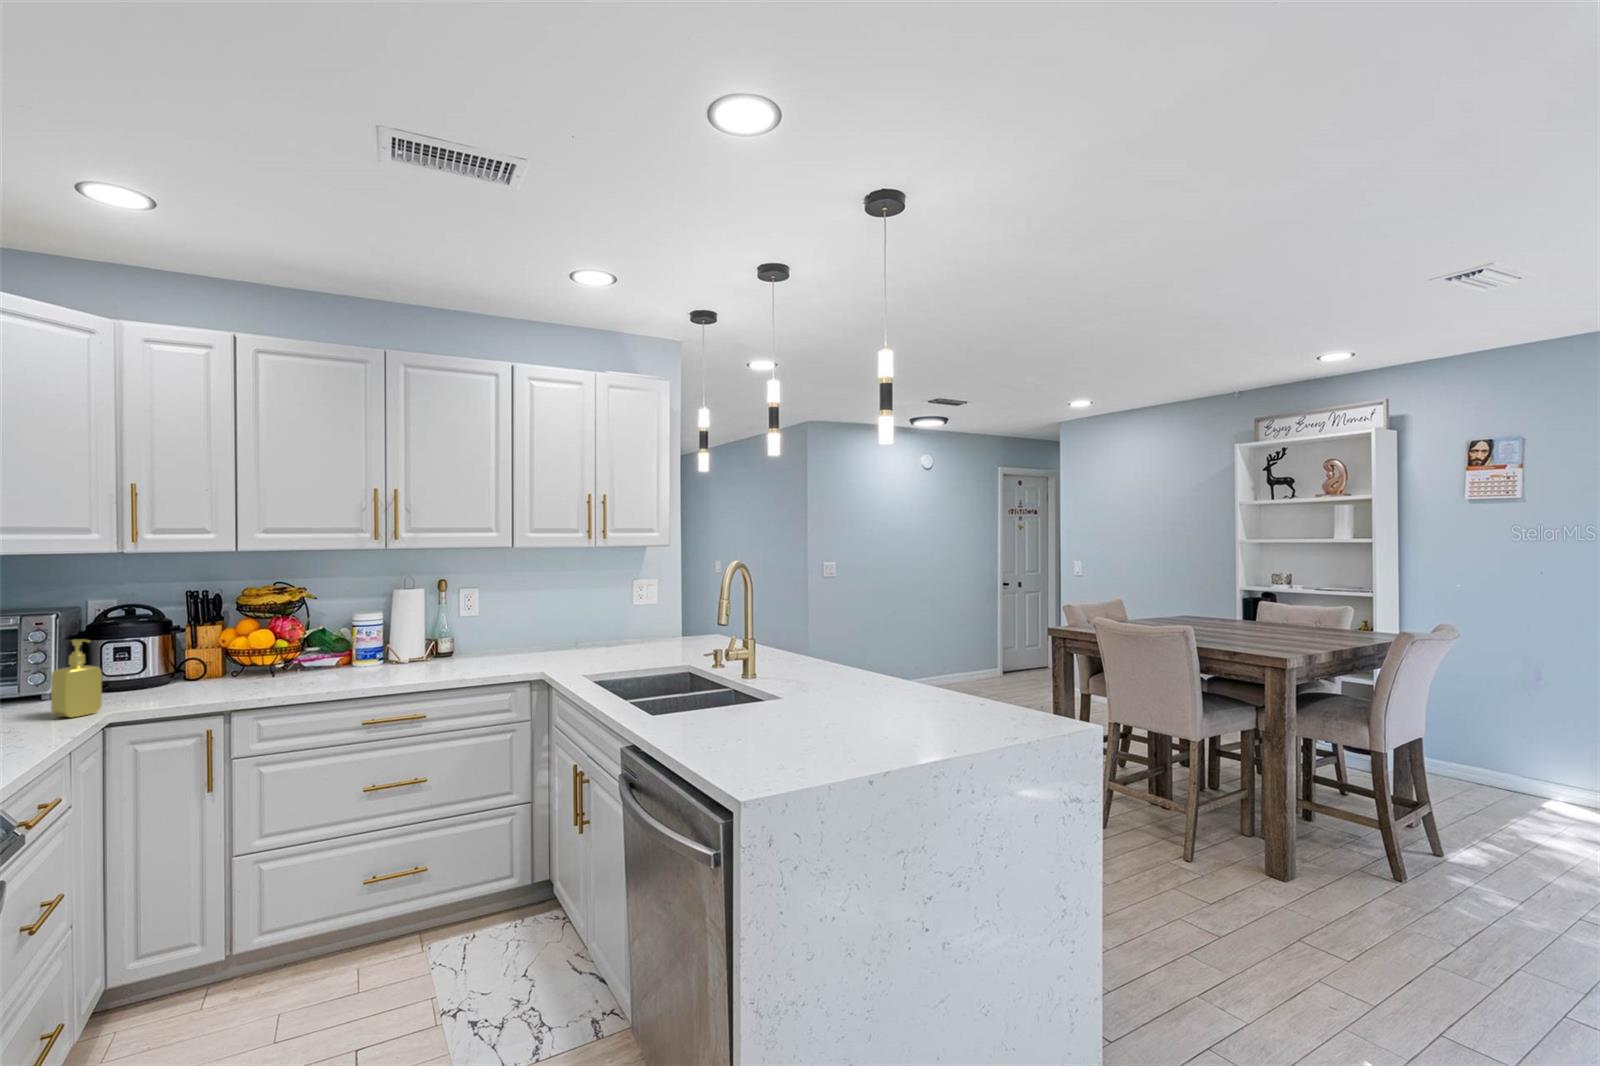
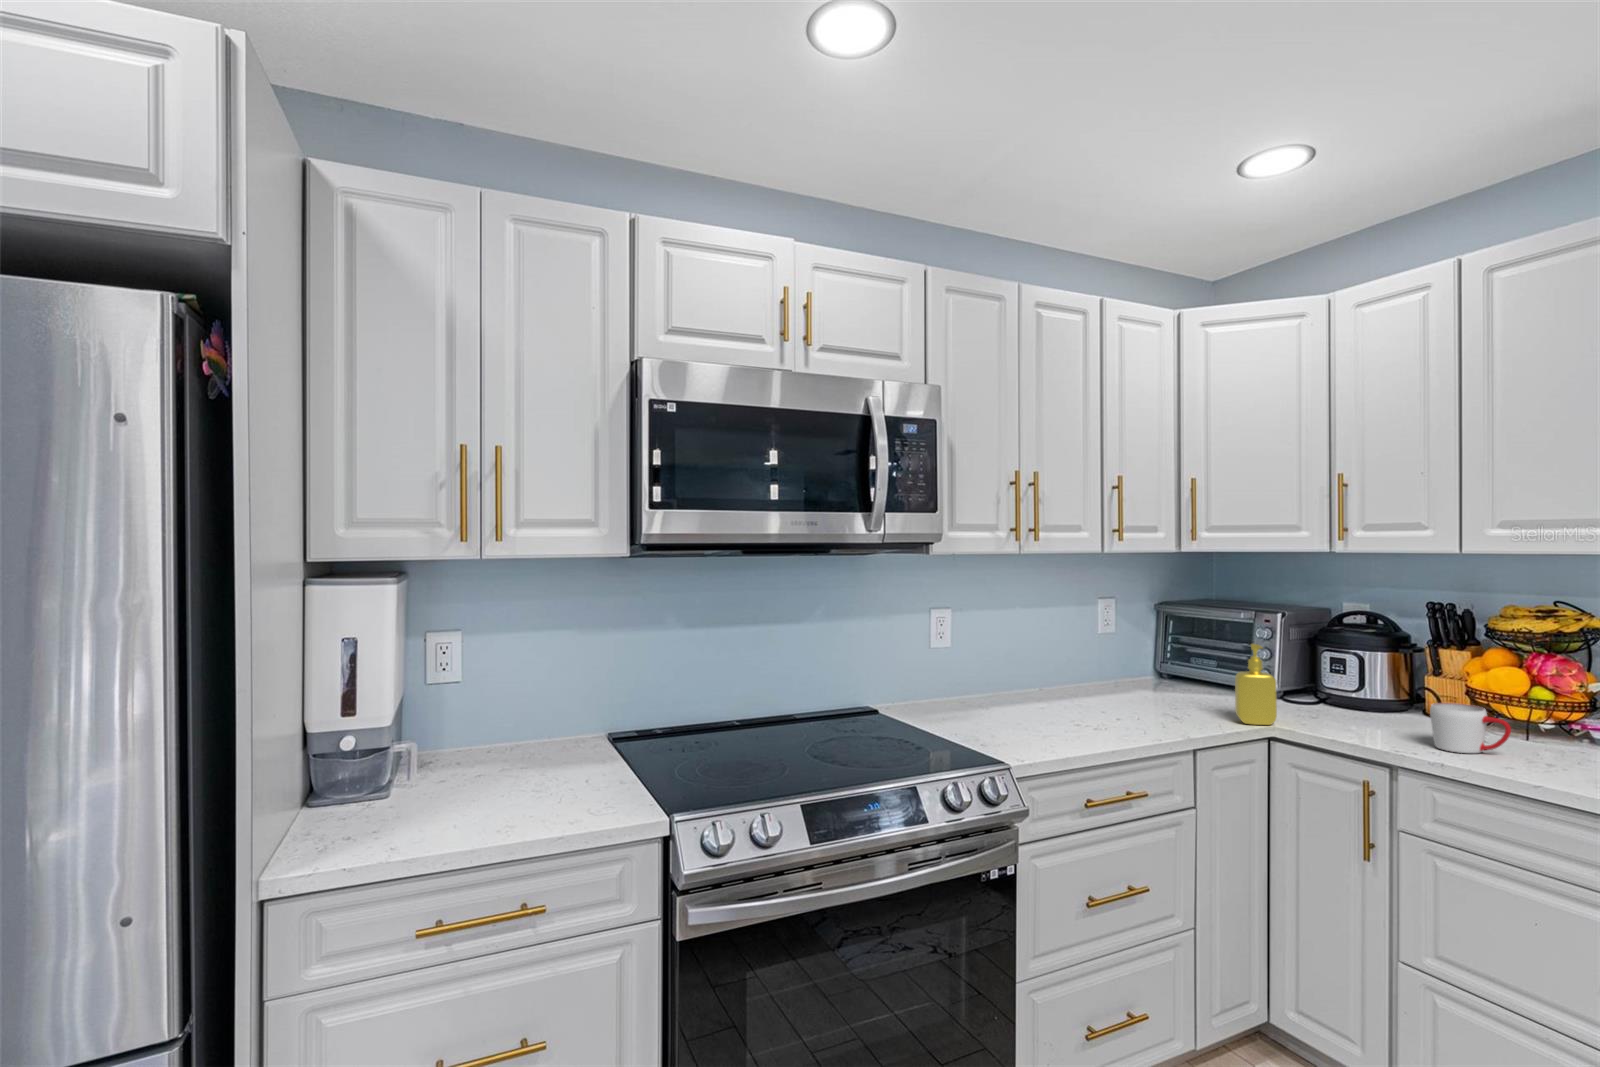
mug: none [242,657,299,692] -> present [1430,703,1511,753]

